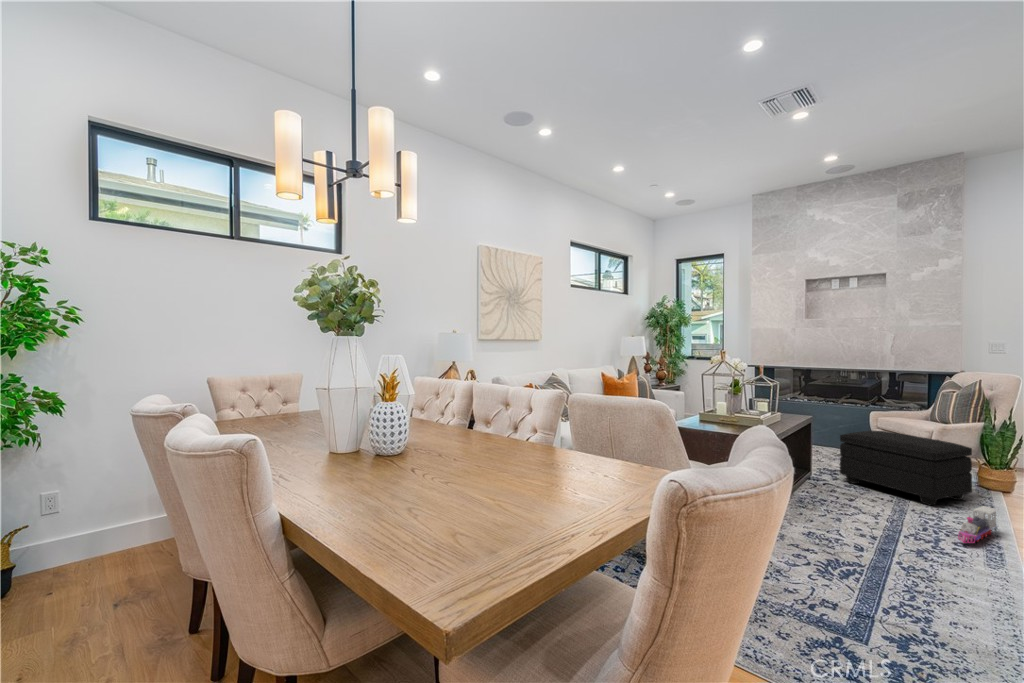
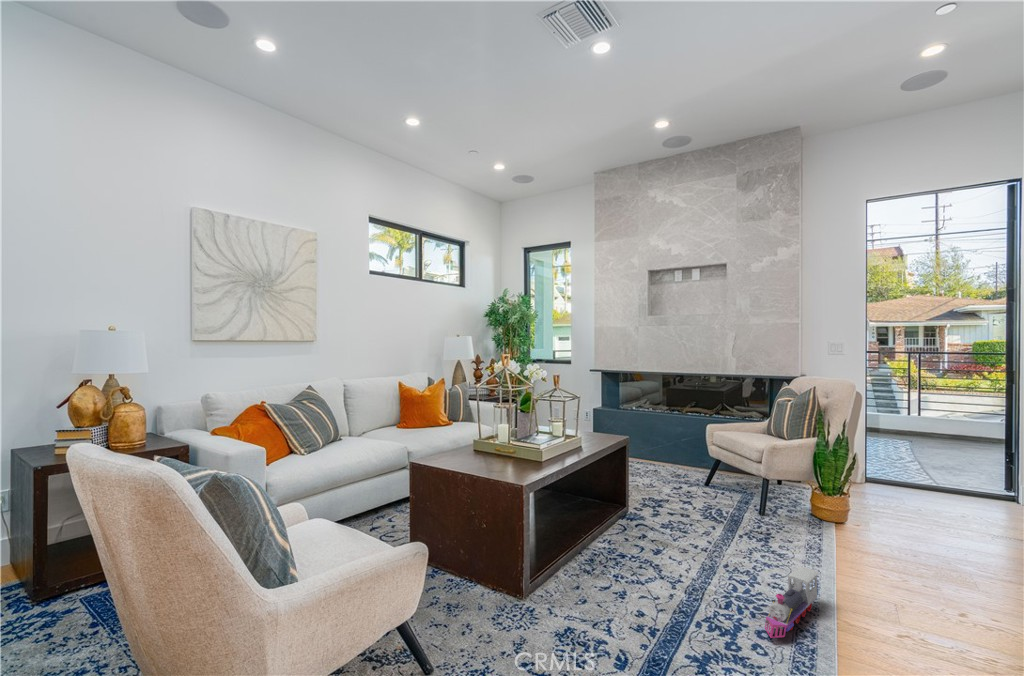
footstool: present [840,431,972,505] -> none [657,452,800,557]

